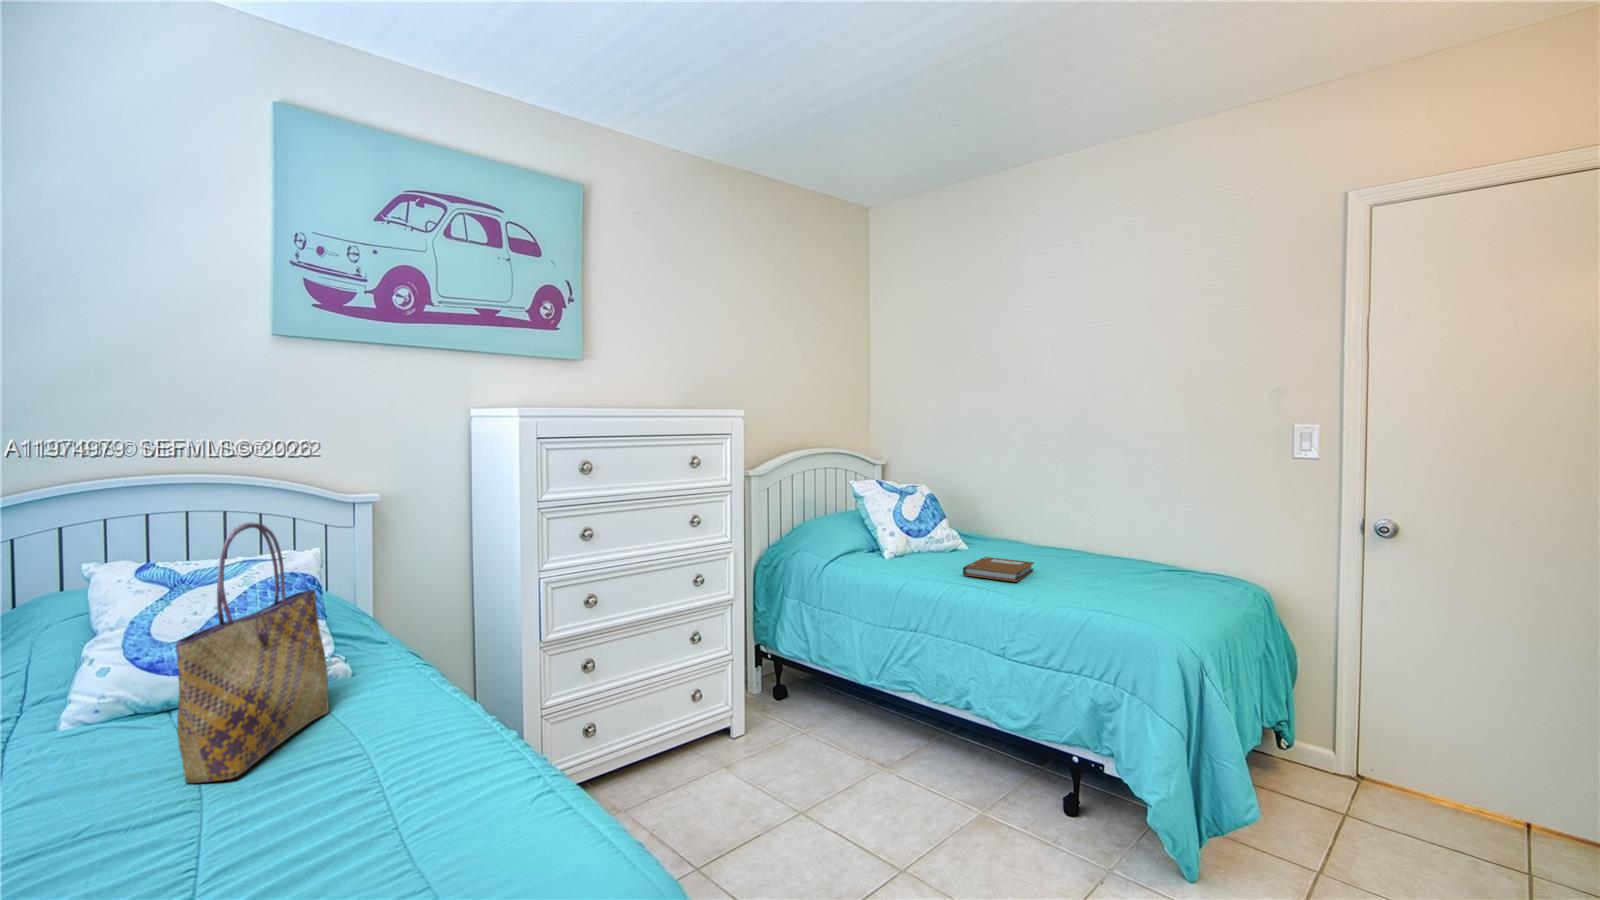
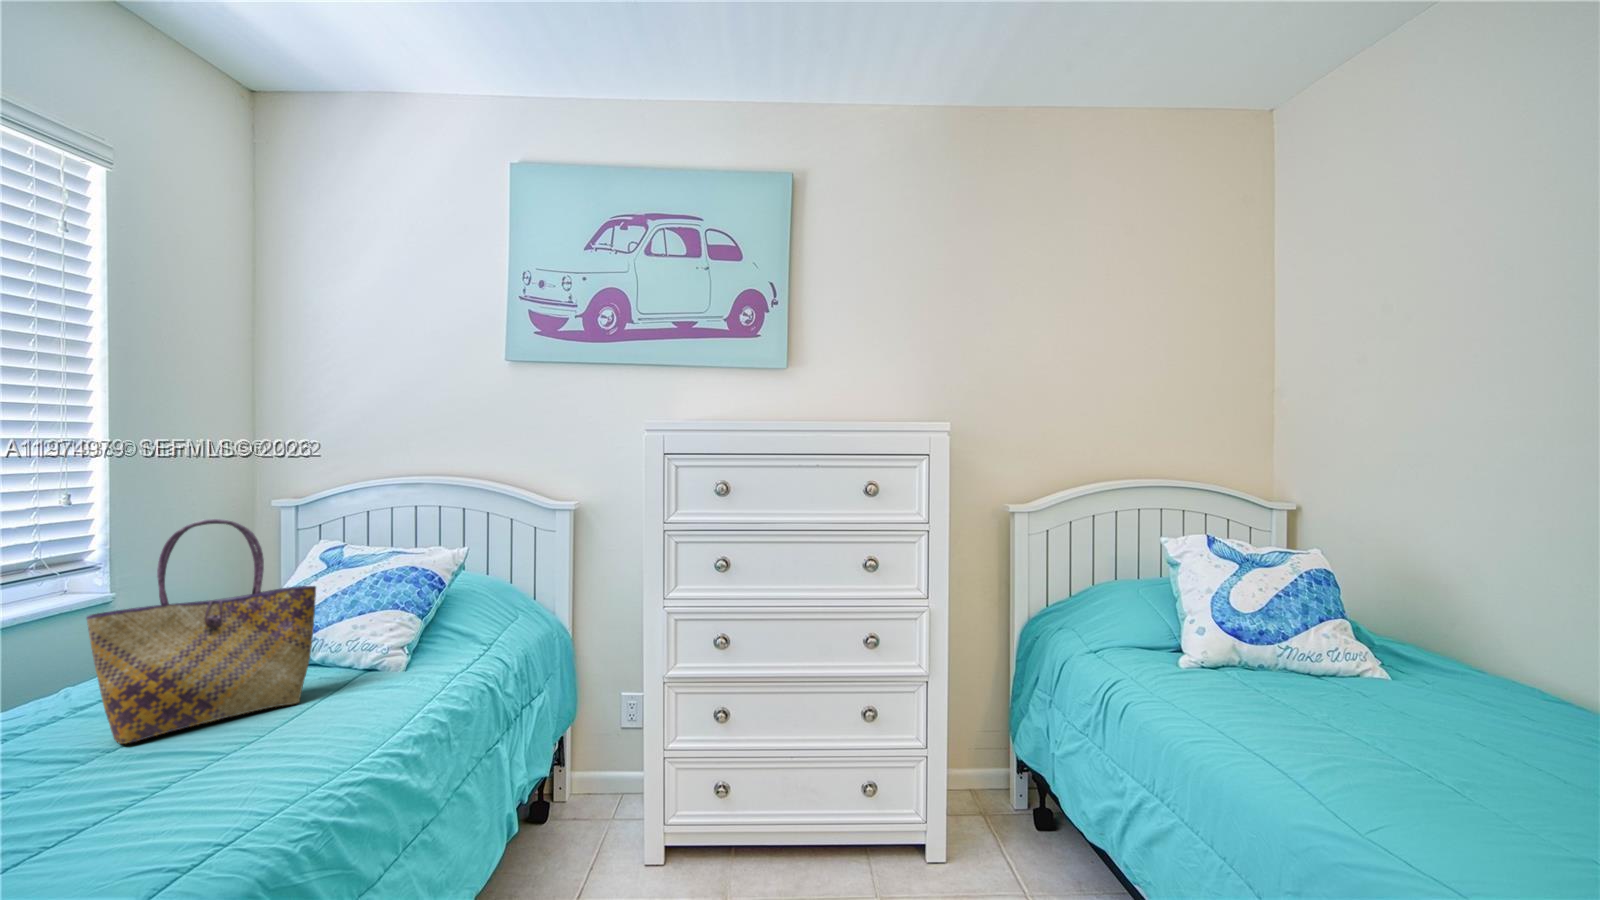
notebook: present [963,557,1034,582] -> none [1272,708,1478,781]

